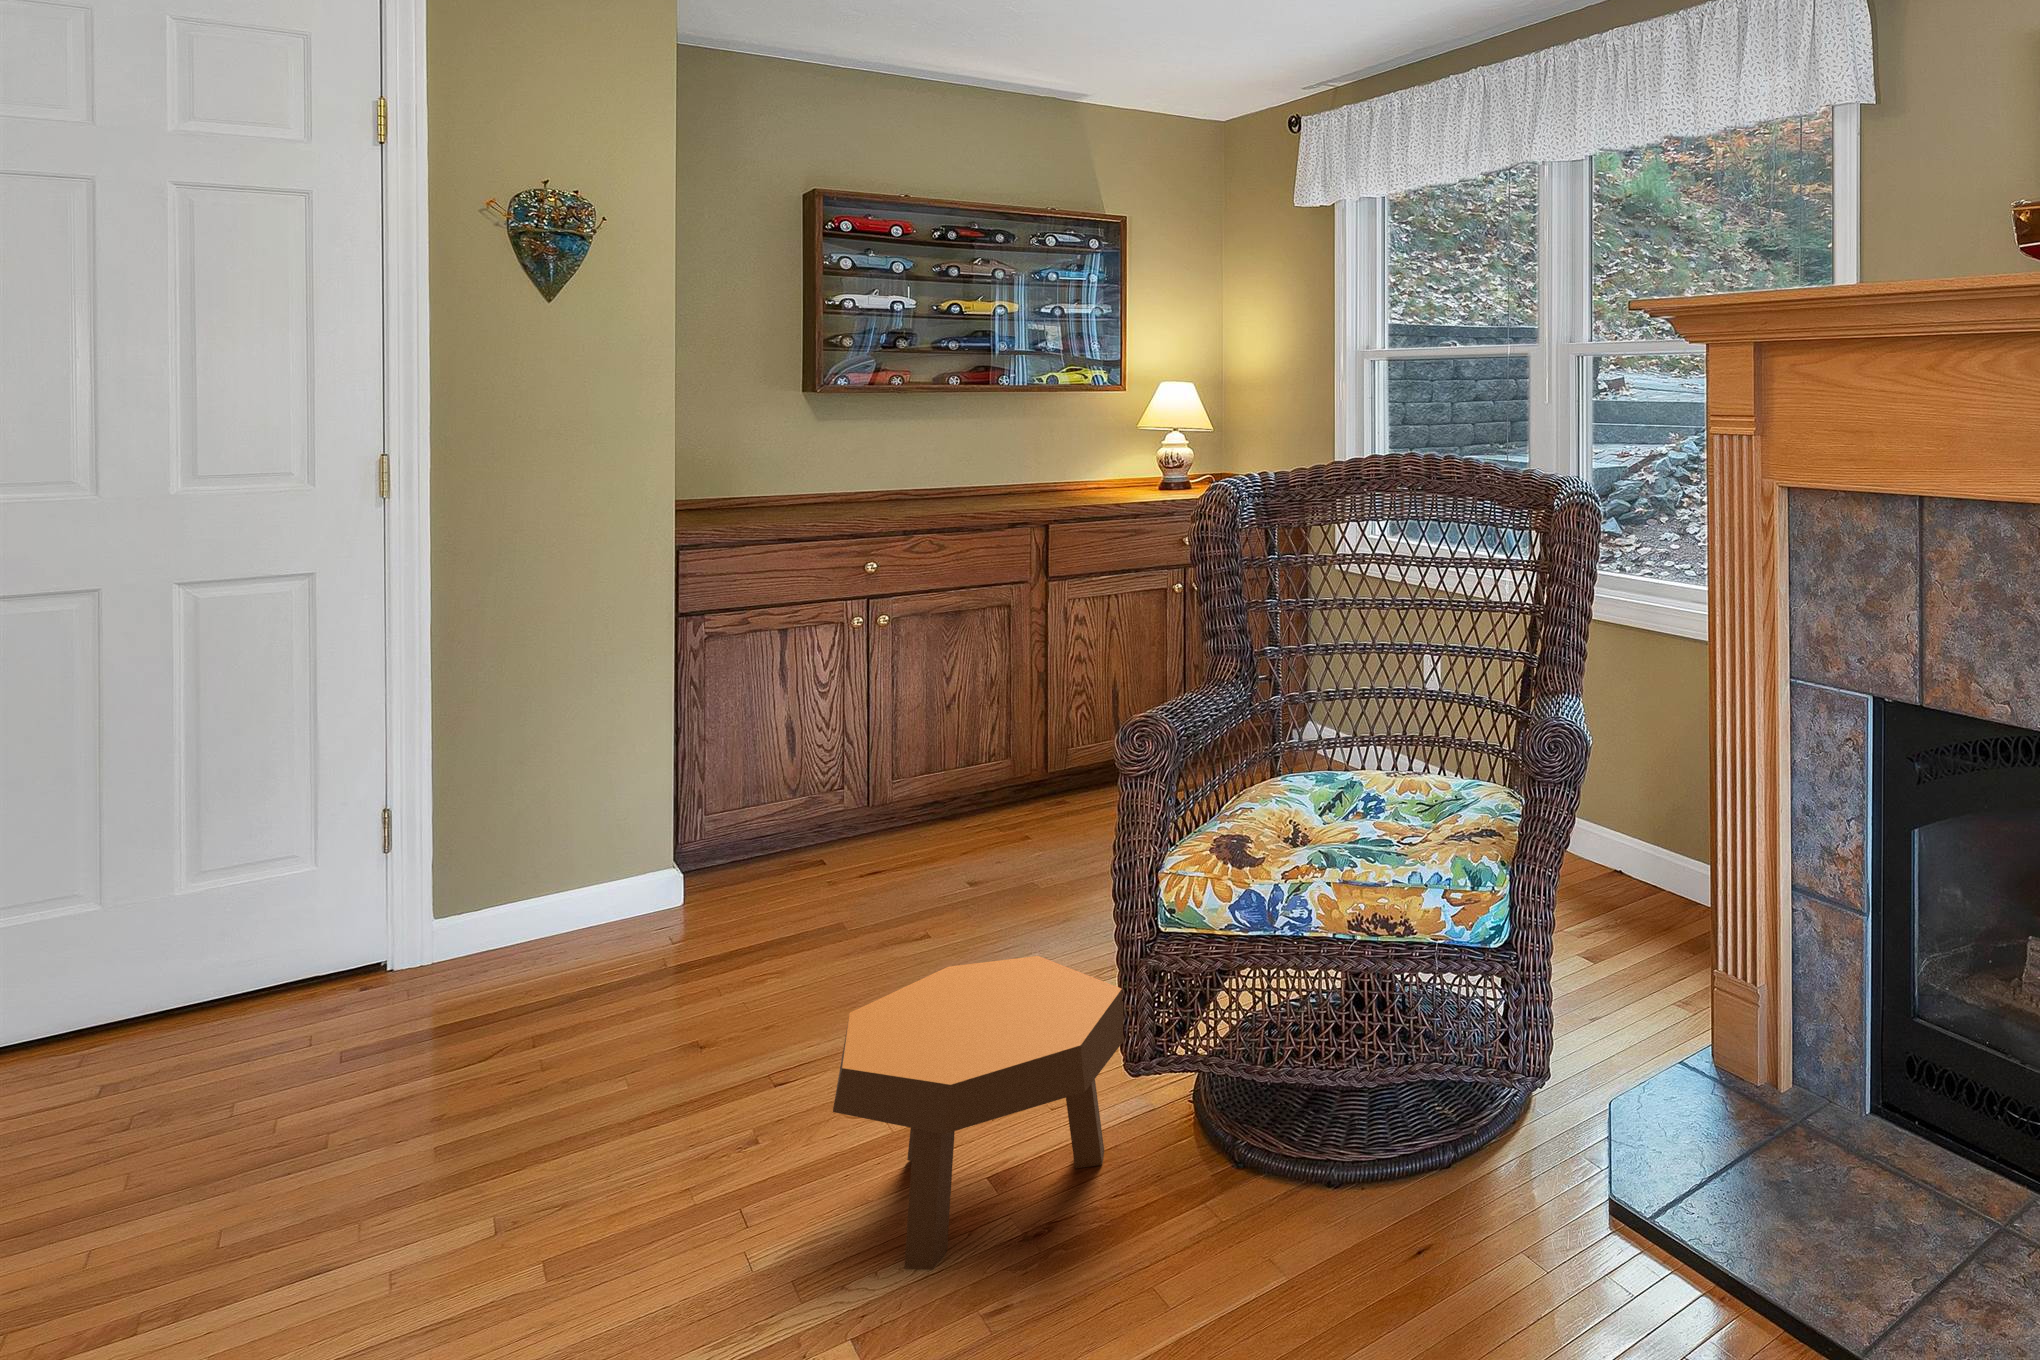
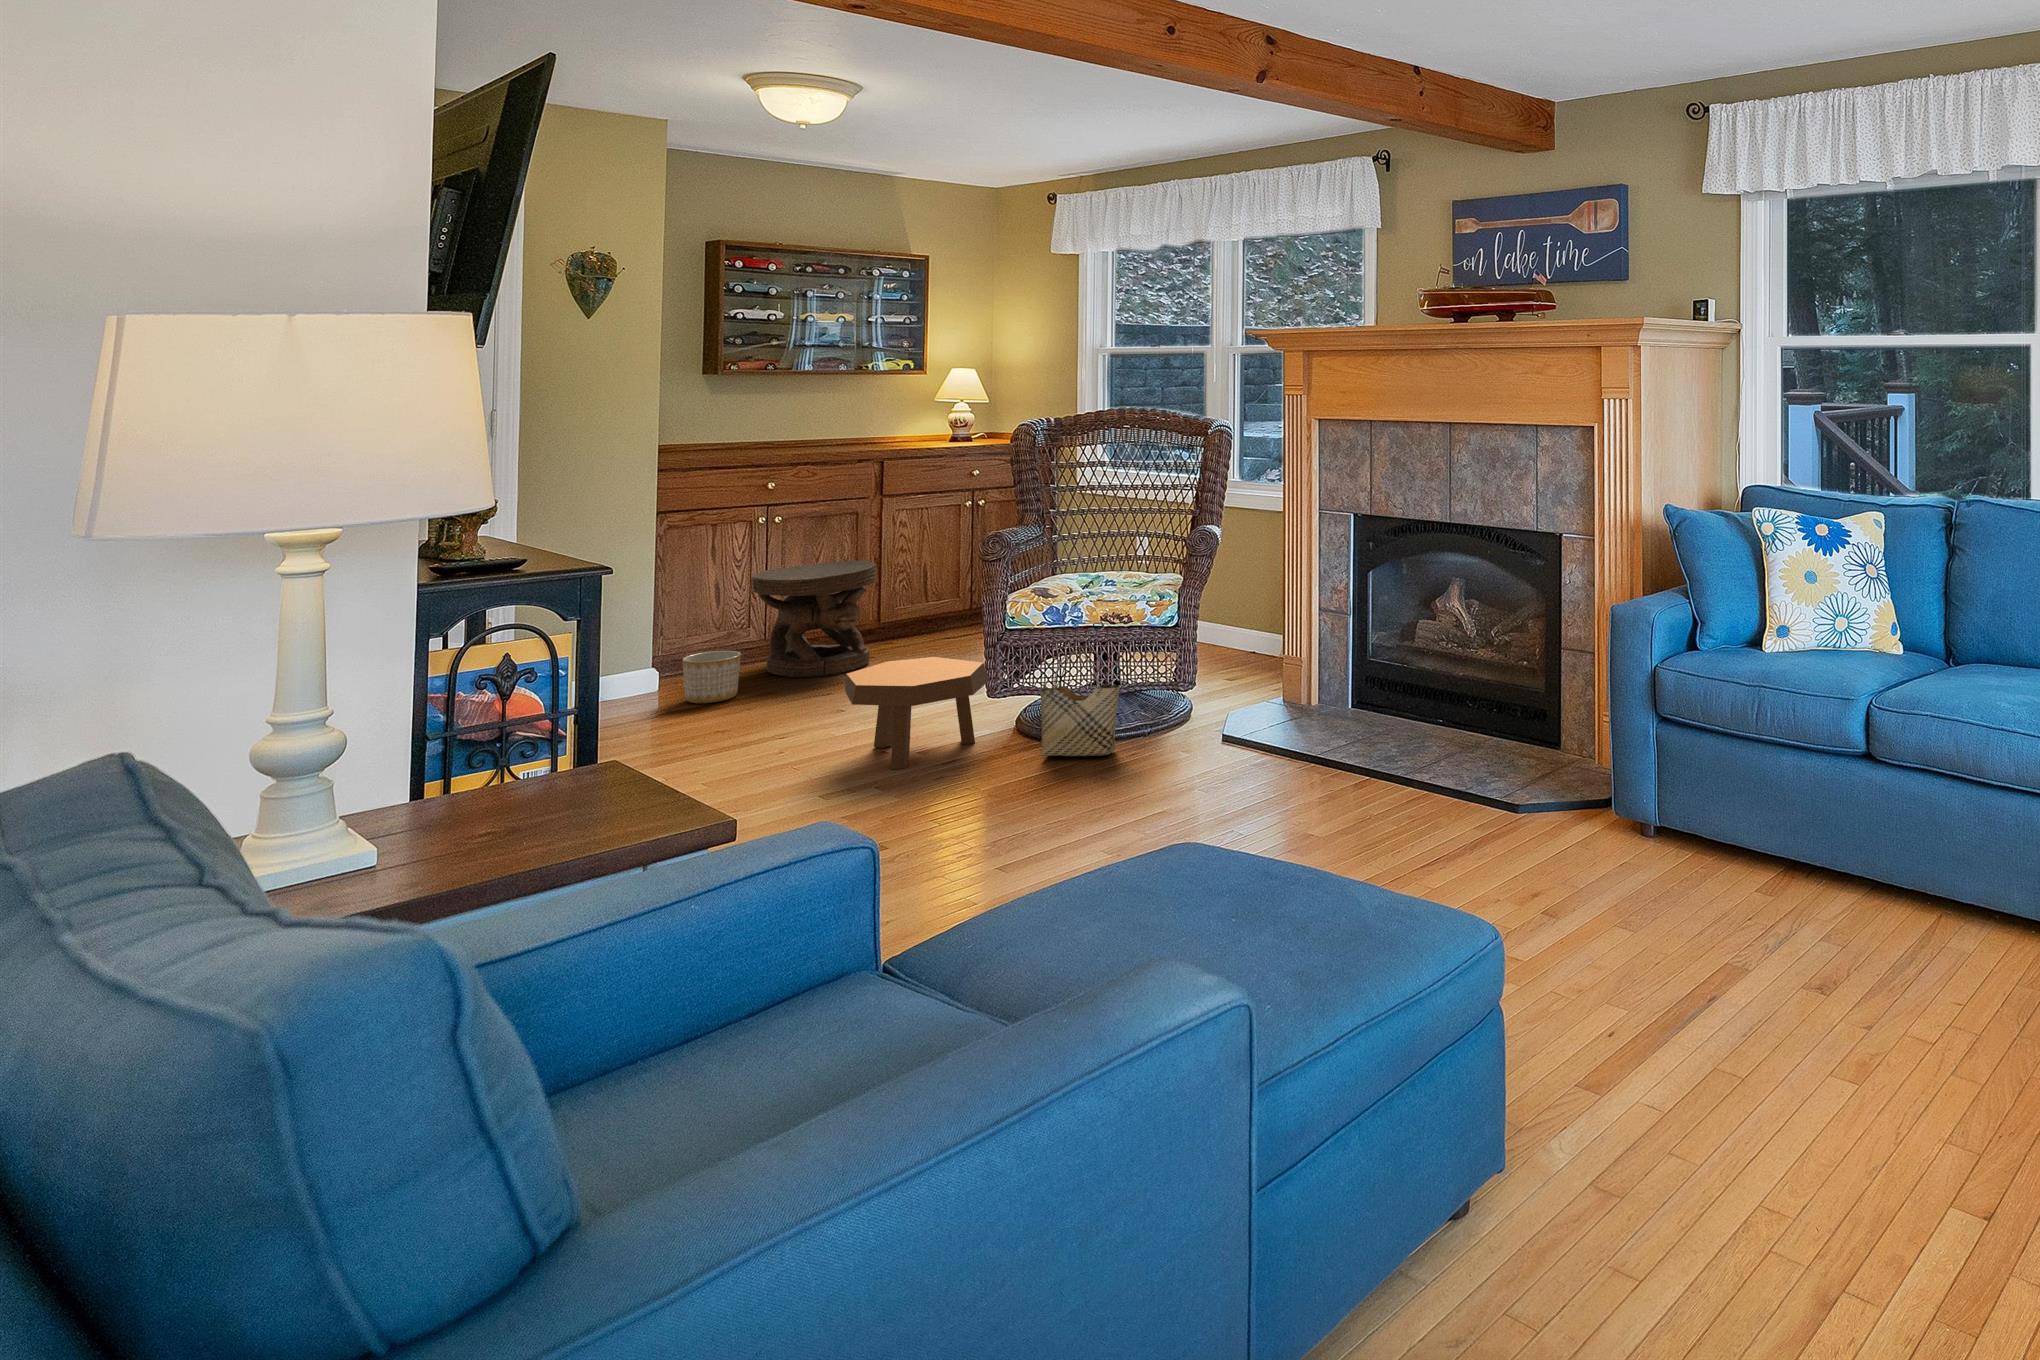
side table: none [826,686,1019,894] -> present [752,561,877,677]
planter: none [678,858,777,960] -> present [683,651,741,704]
woven basket: none [1216,994,1392,1273] -> present [1039,646,1120,756]

